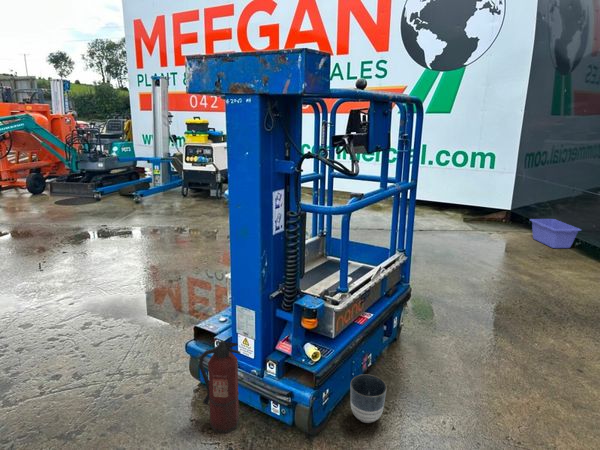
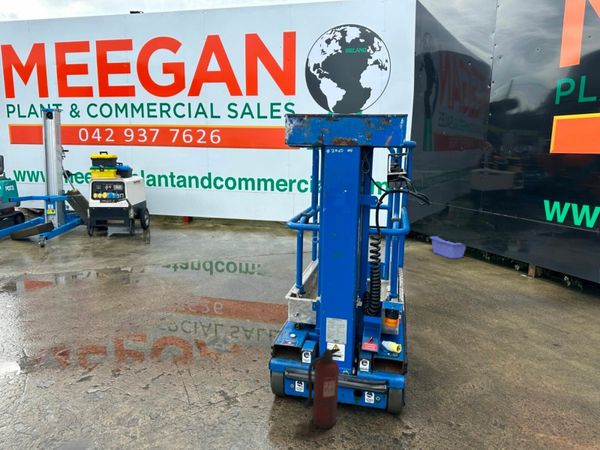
planter: present [351,375,386,423] -> none [407,362,436,399]

